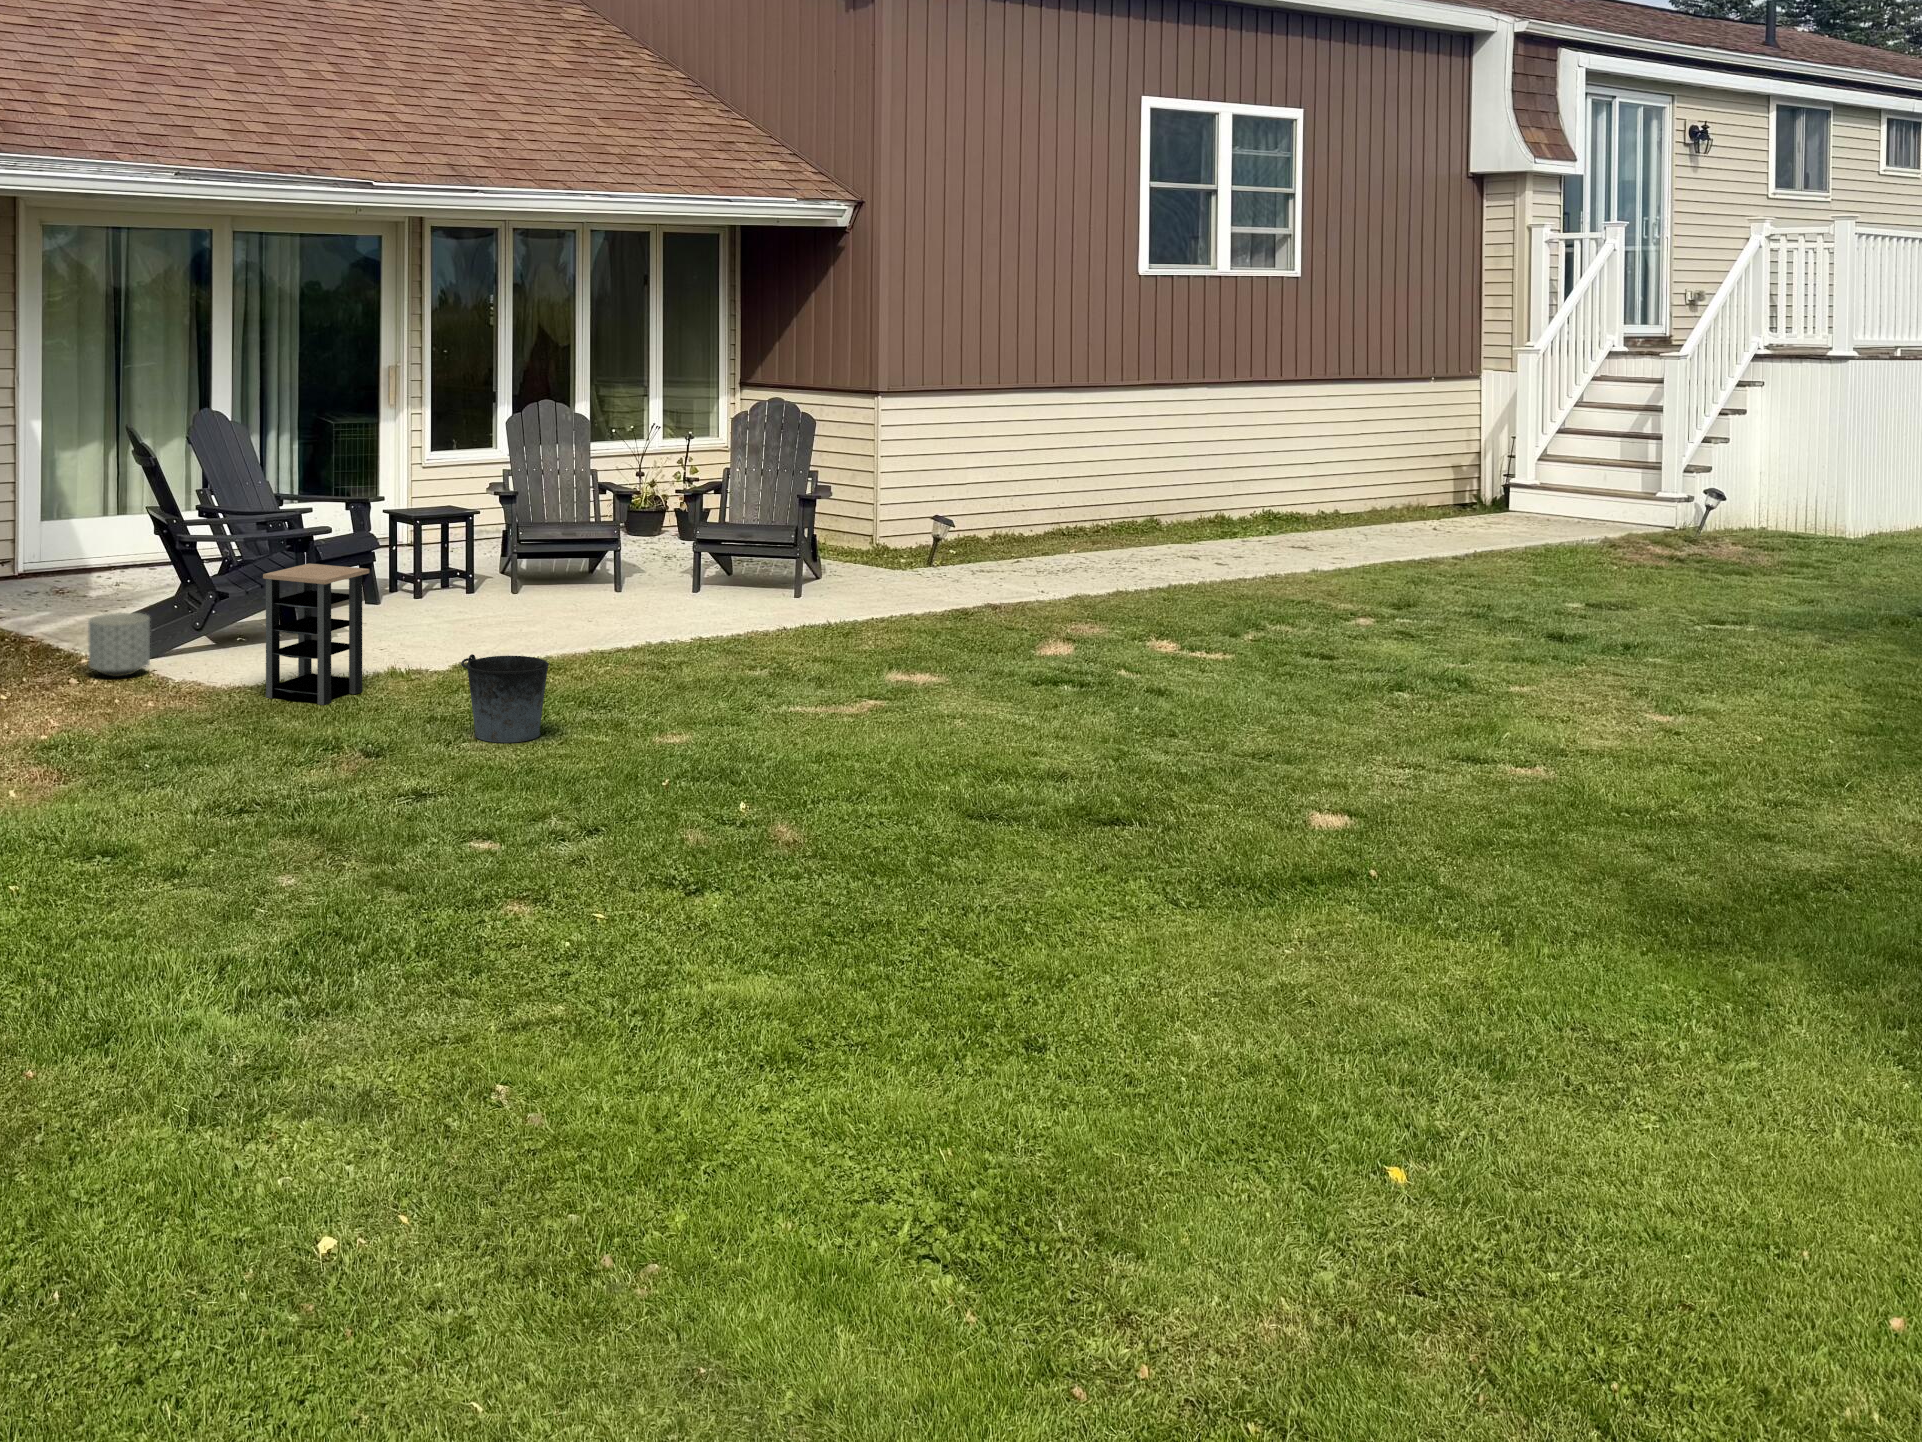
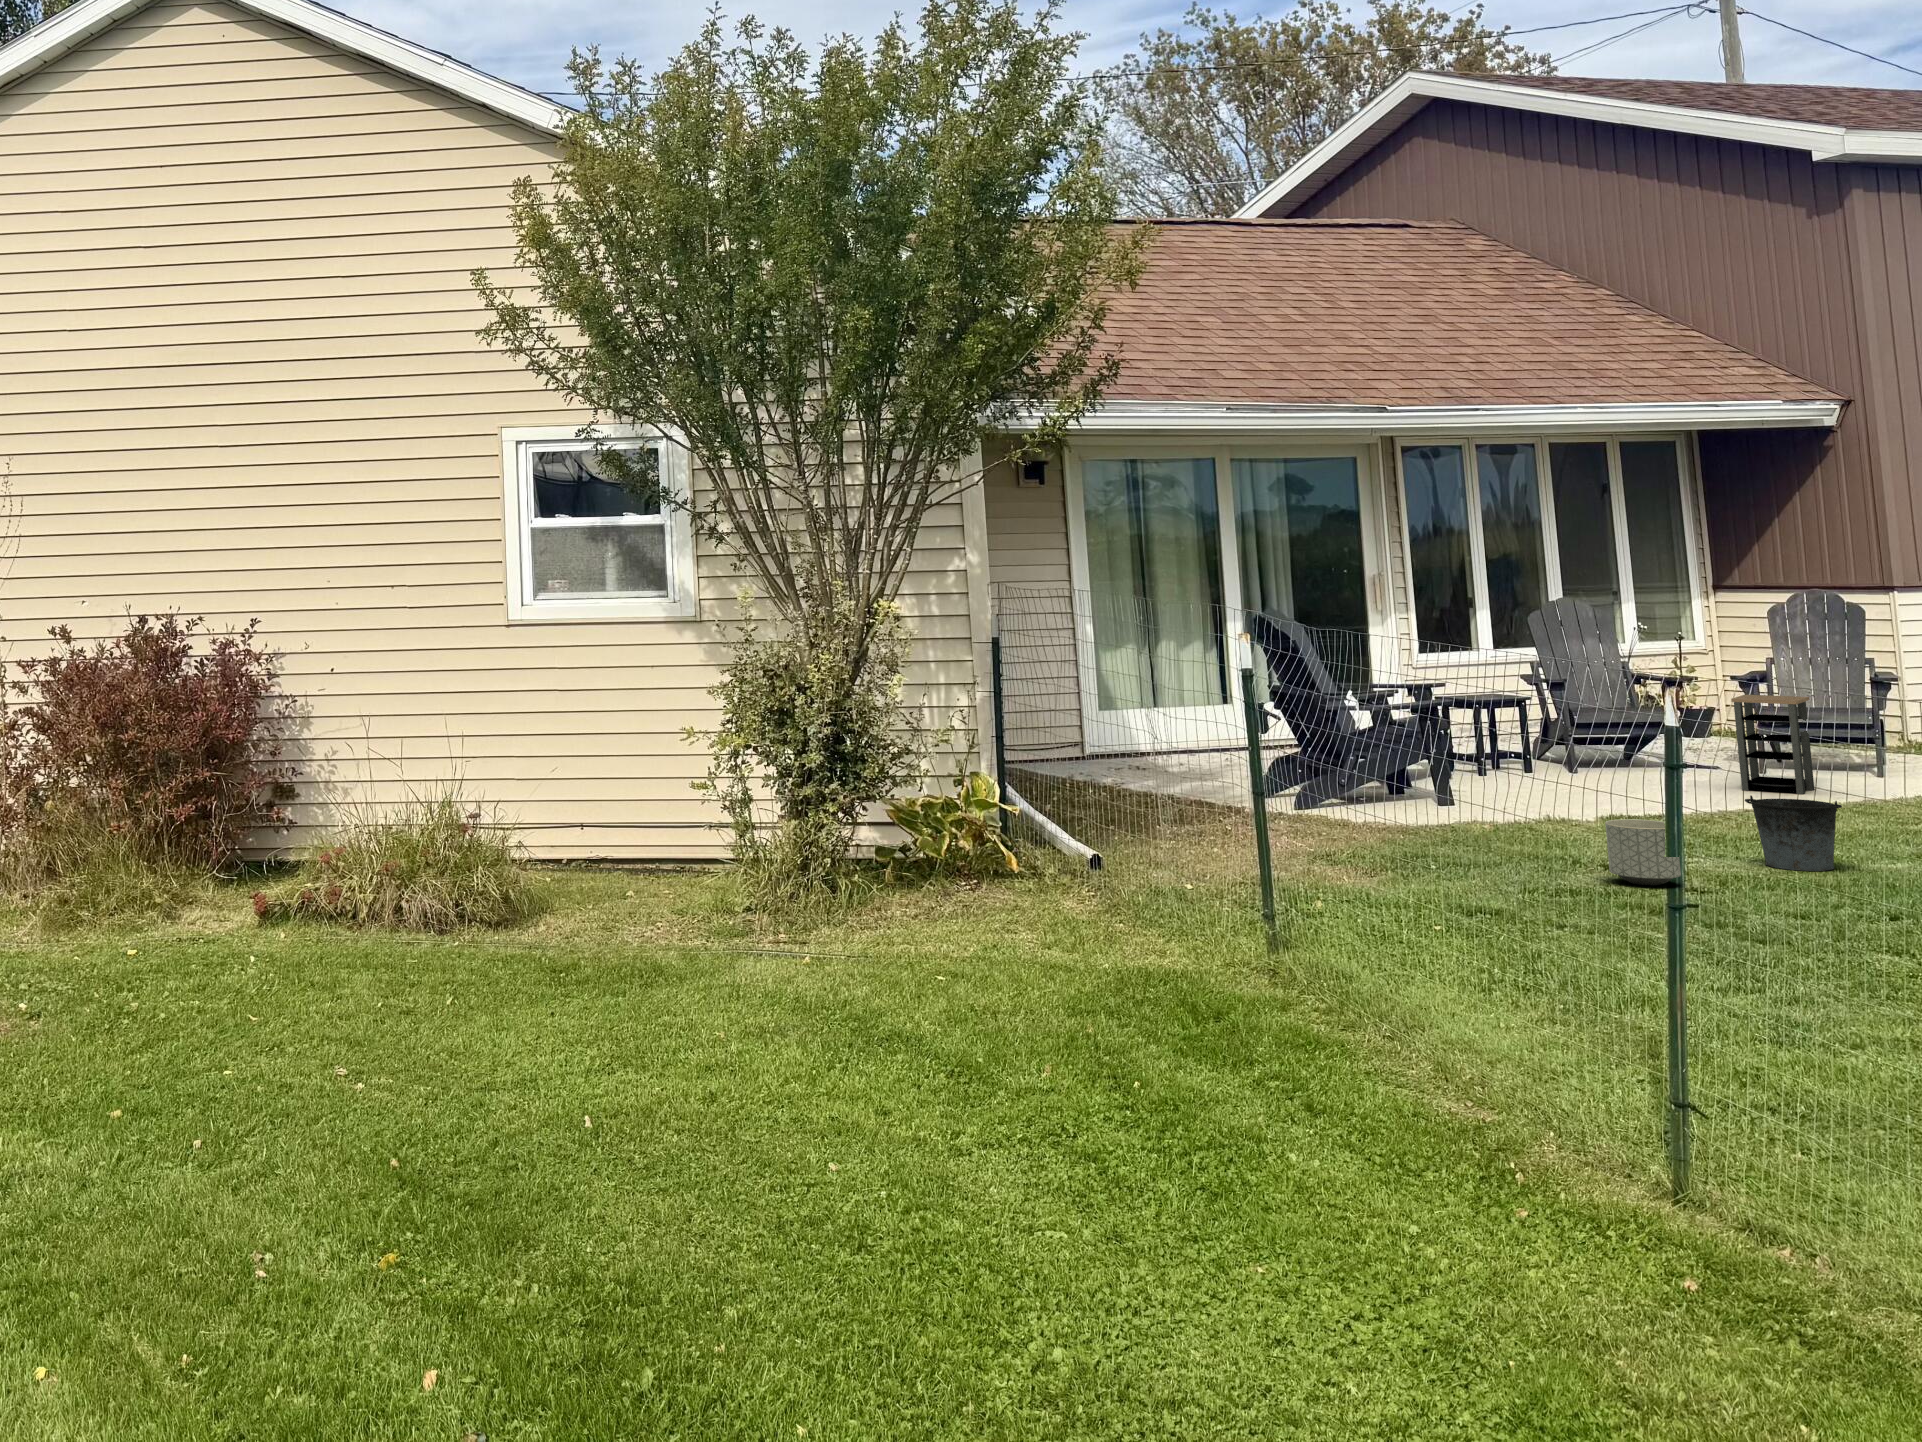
side table: present [263,564,369,705] -> present [1731,695,1814,794]
planter: present [88,613,150,677] -> present [1605,819,1681,885]

